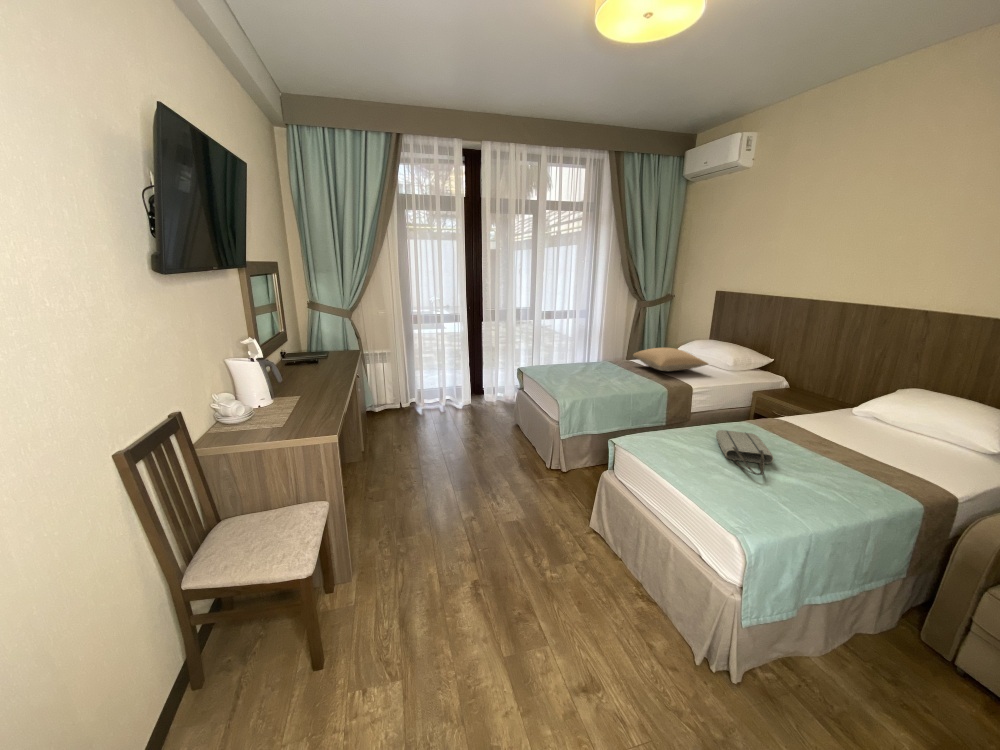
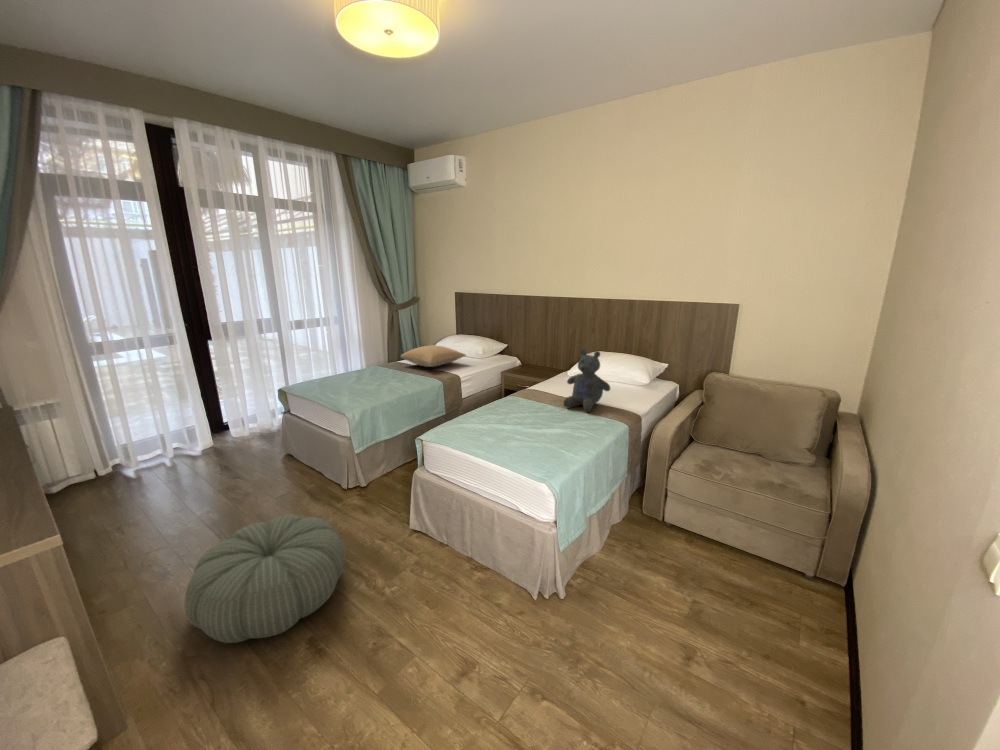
stuffed bear: none [820,380,912,468] -> present [563,349,610,412]
tote bag: present [716,430,773,475] -> none [498,404,543,434]
pouf: none [409,471,523,564] -> present [185,515,345,643]

